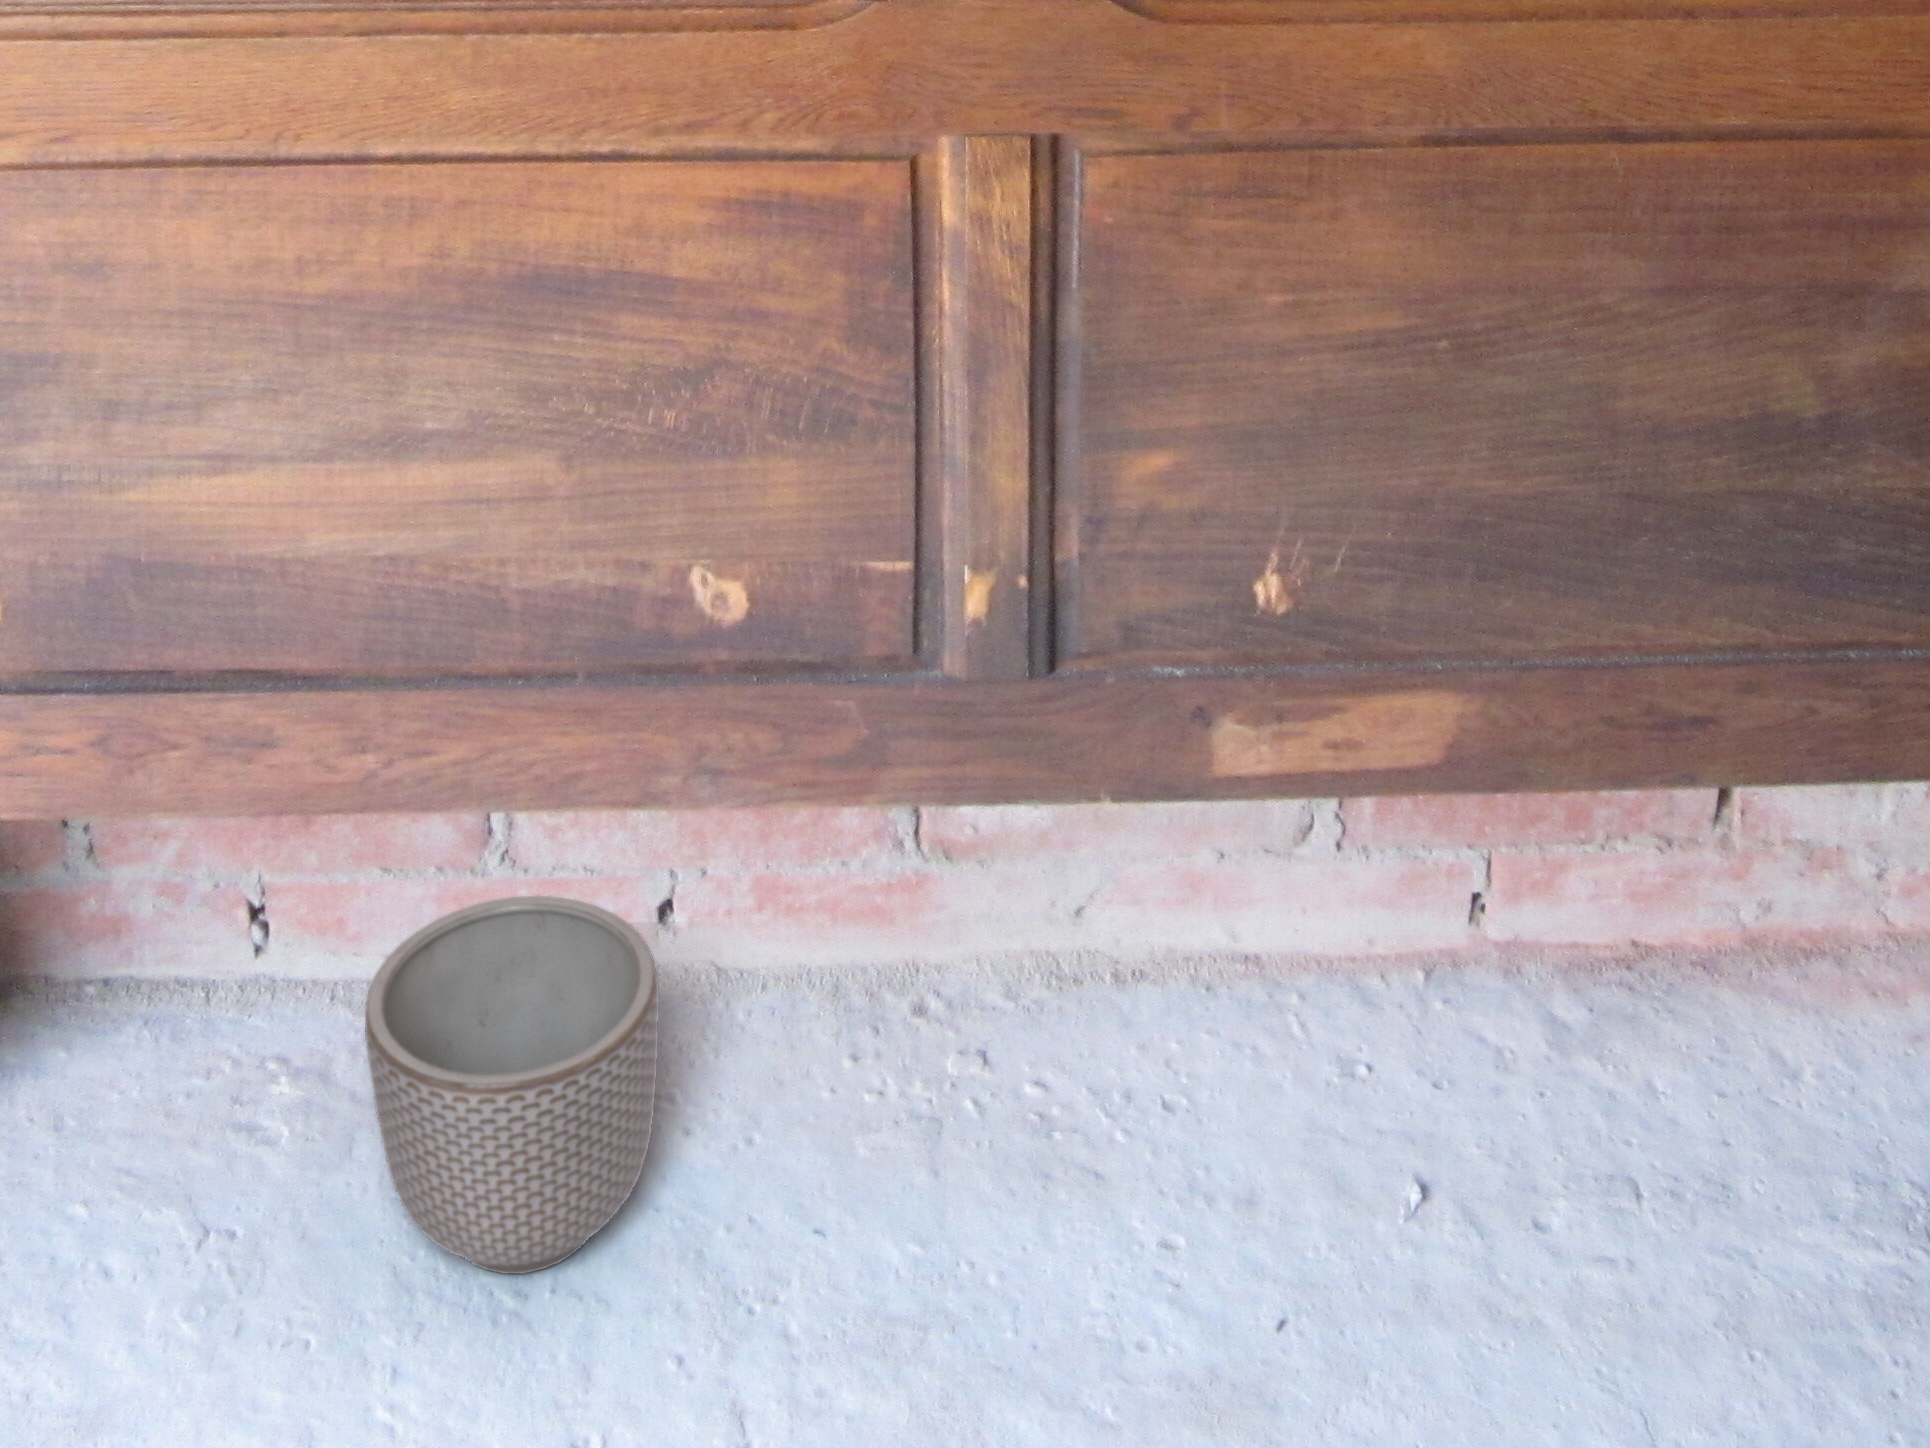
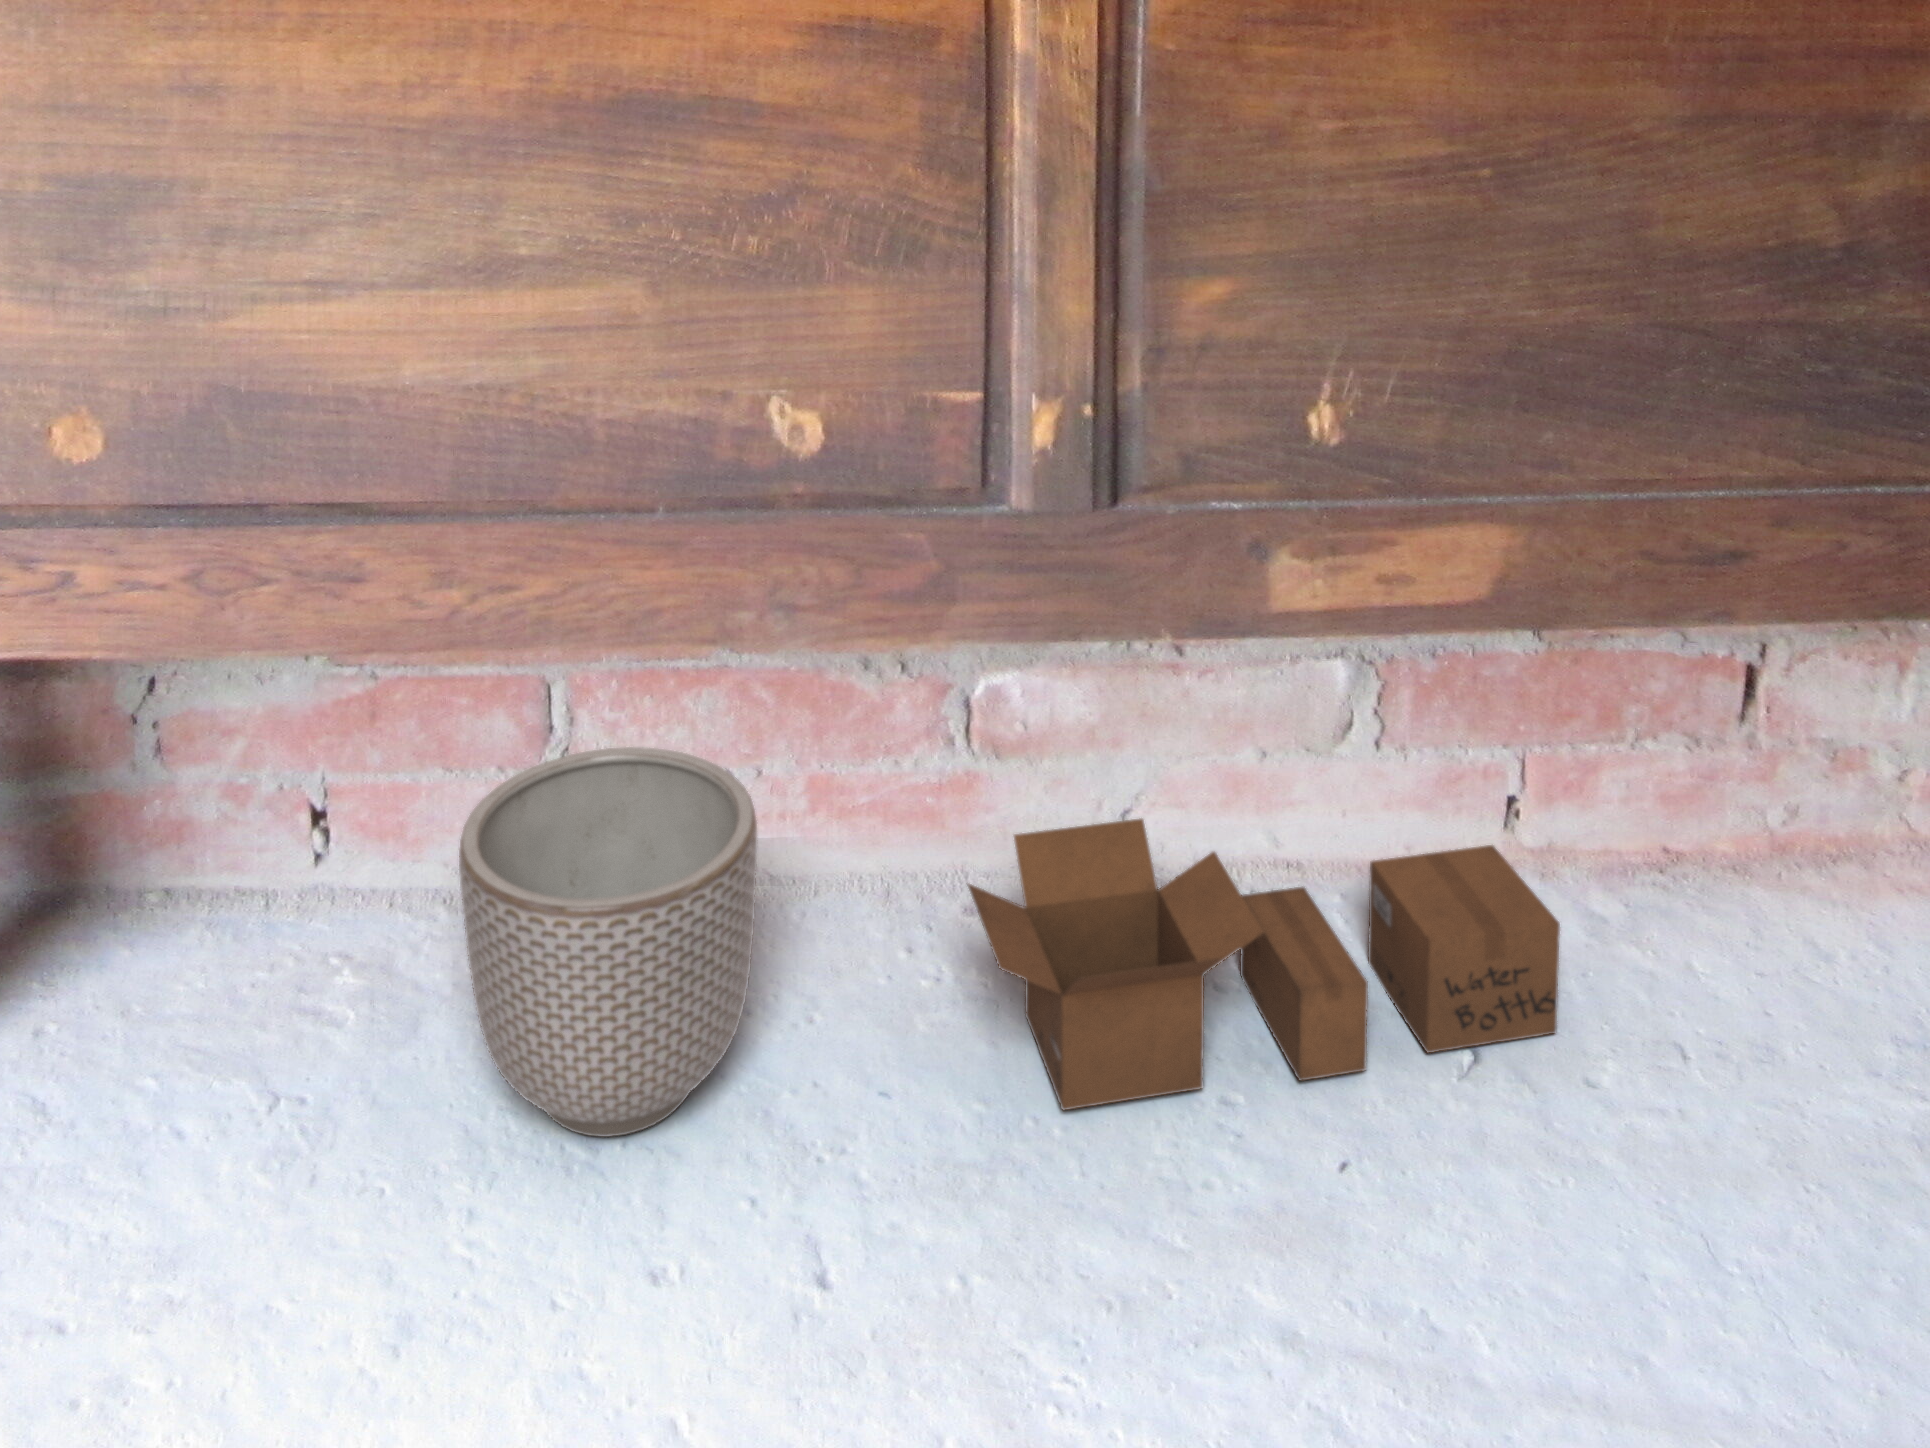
cardboard box: none [870,964,1456,1256] -> present [968,819,1560,1110]

